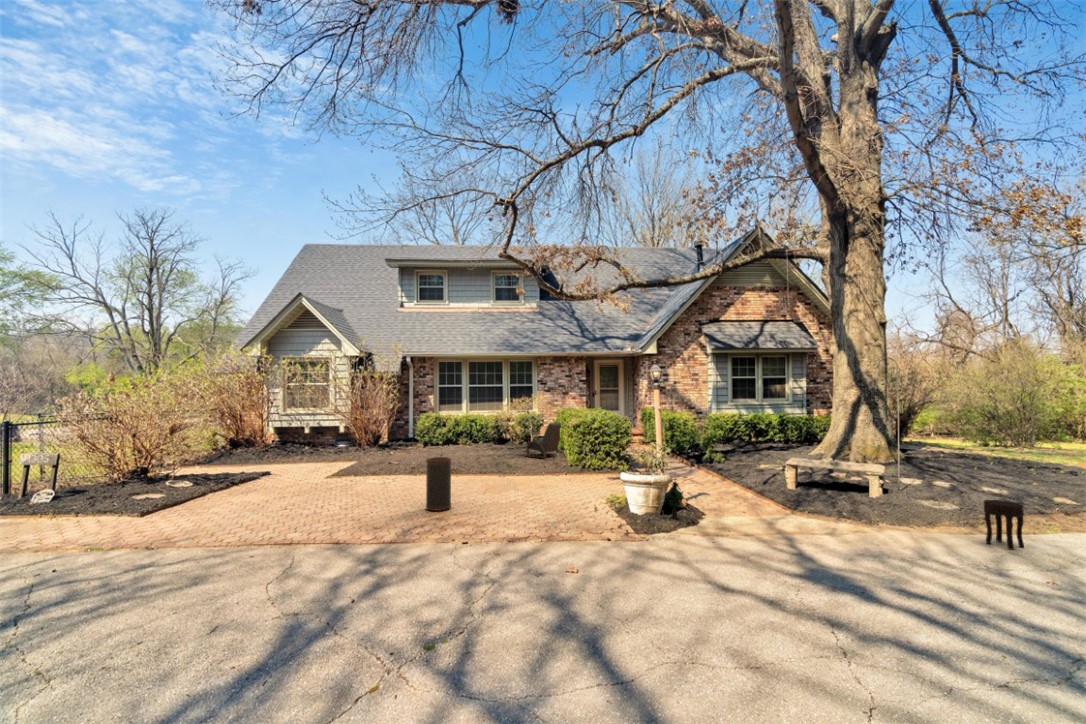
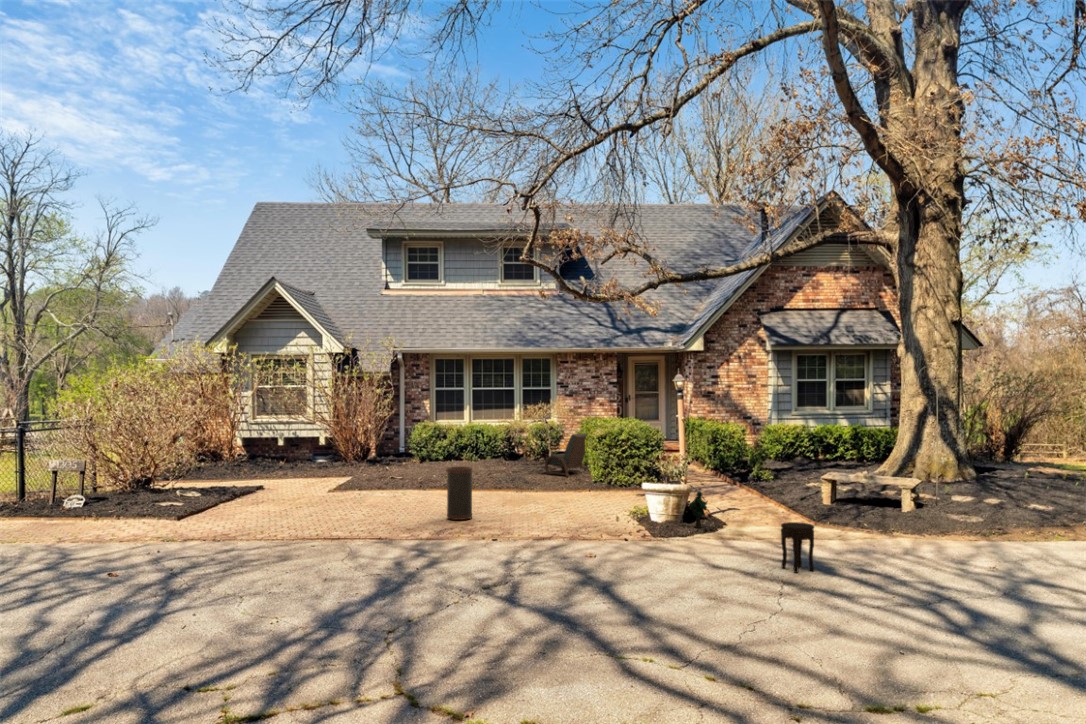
side table: present [984,500,1024,550] -> present [781,522,814,573]

